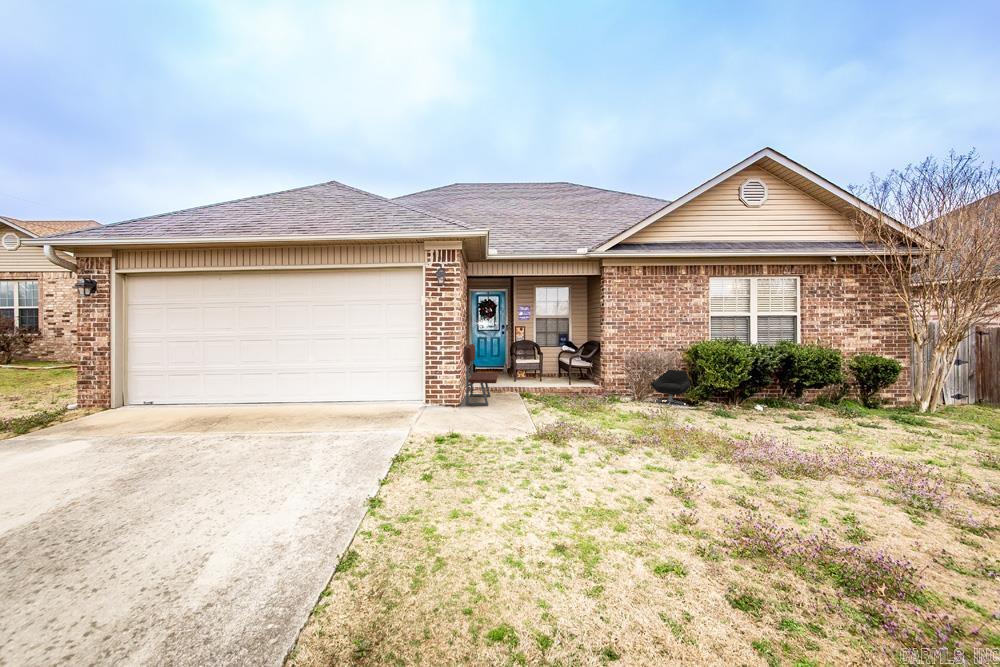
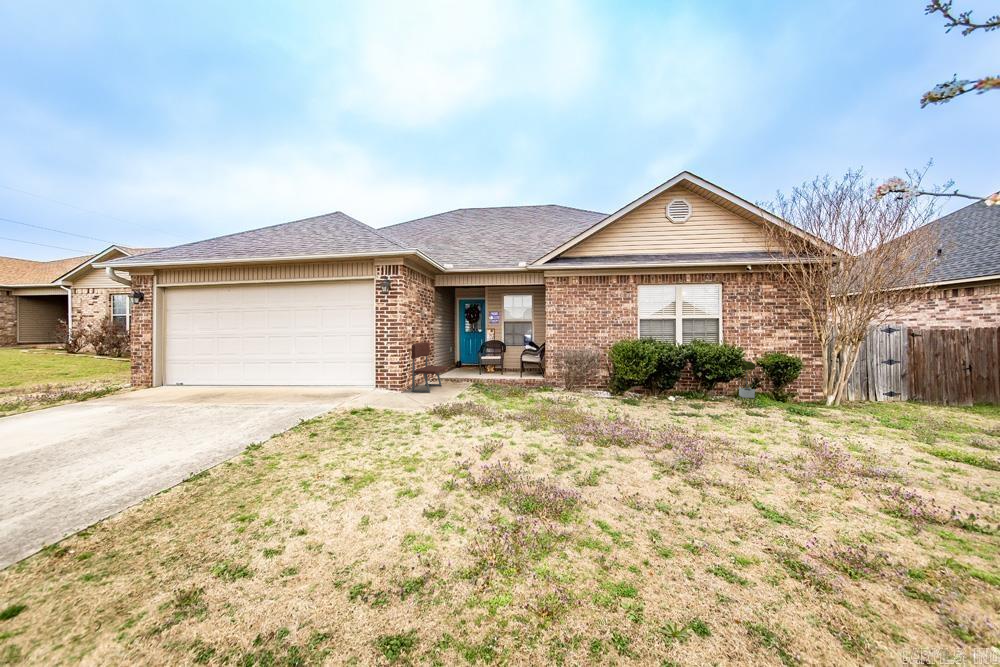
potted tree: none [819,361,842,402] -> present [739,360,756,398]
lounge chair: present [650,369,690,406] -> none [572,365,609,397]

